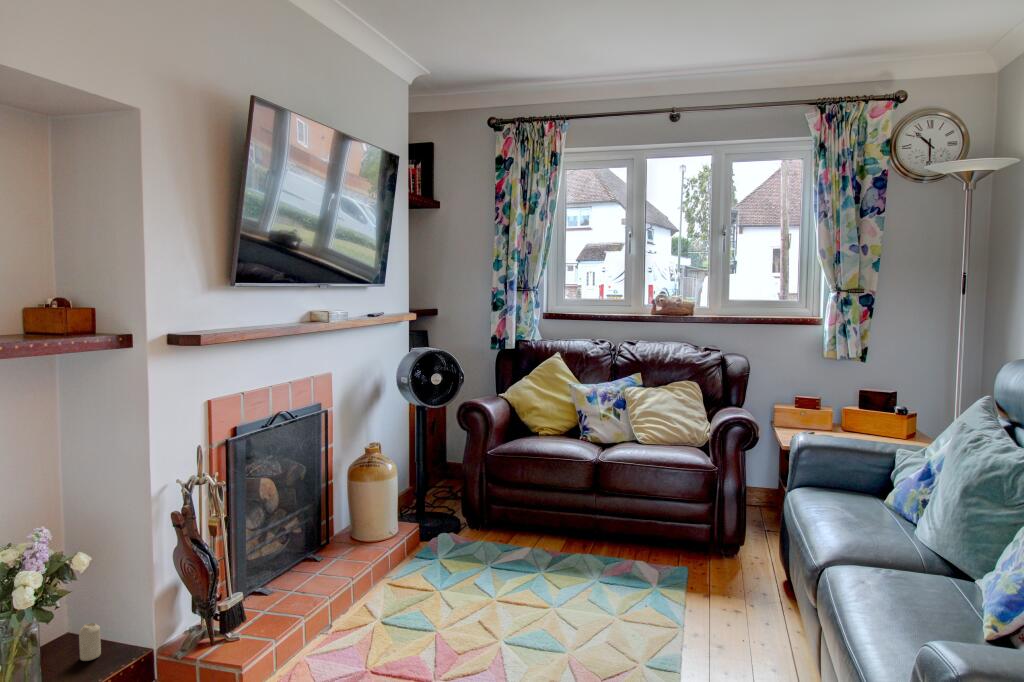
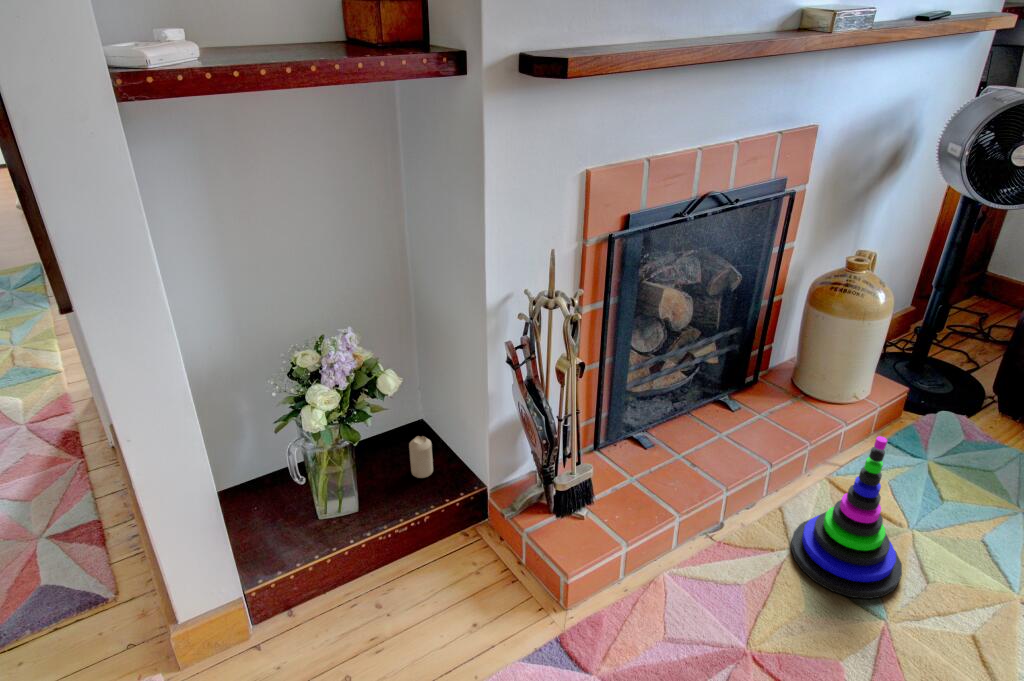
stacking toy: none [376,525,439,630] -> present [791,436,902,599]

